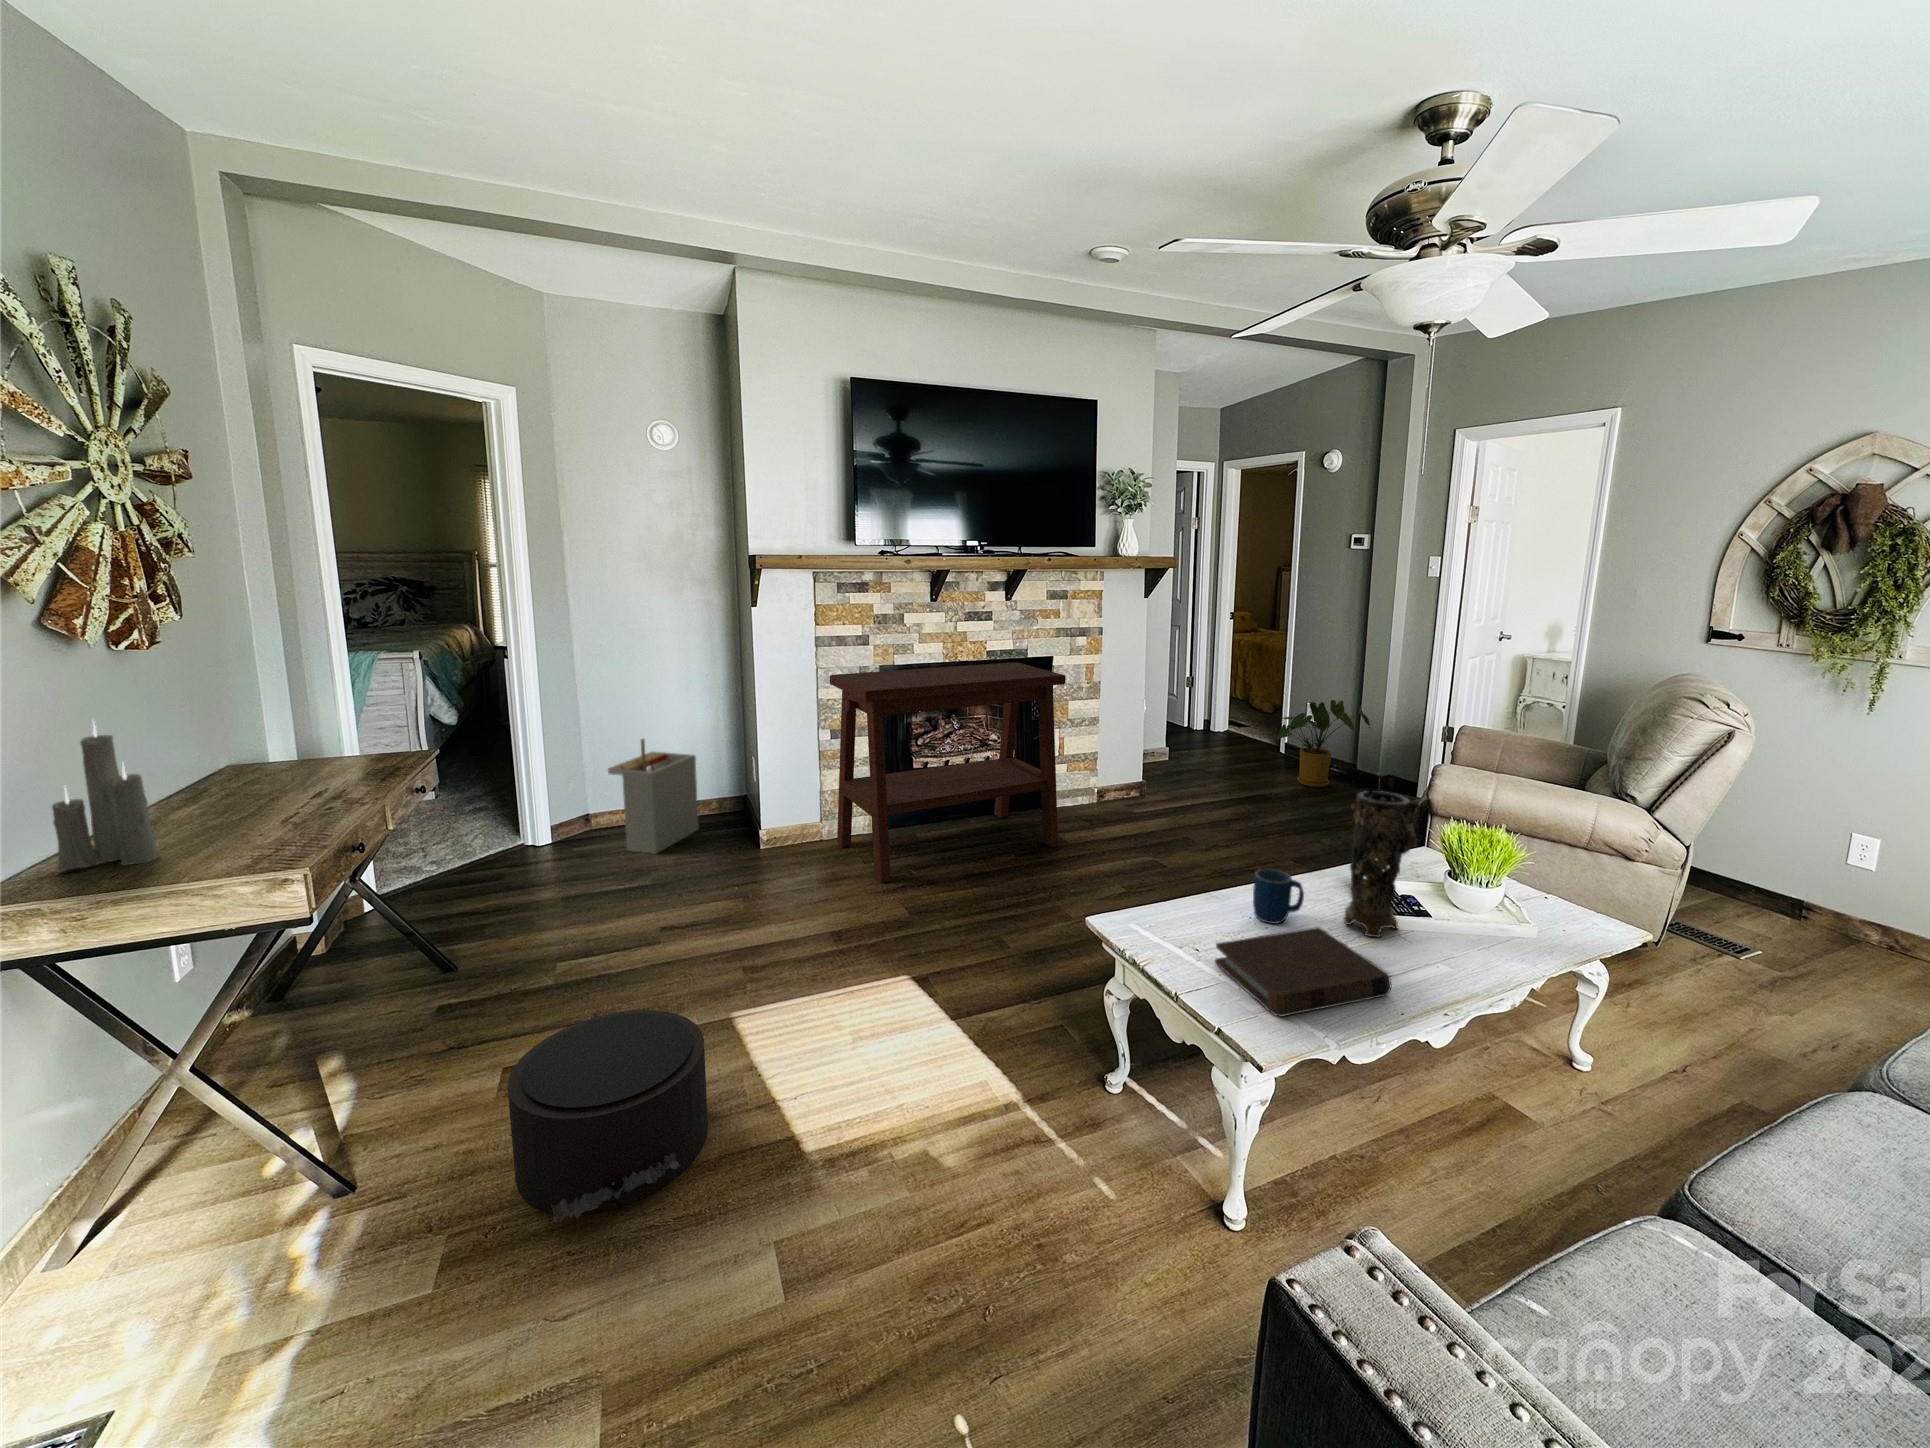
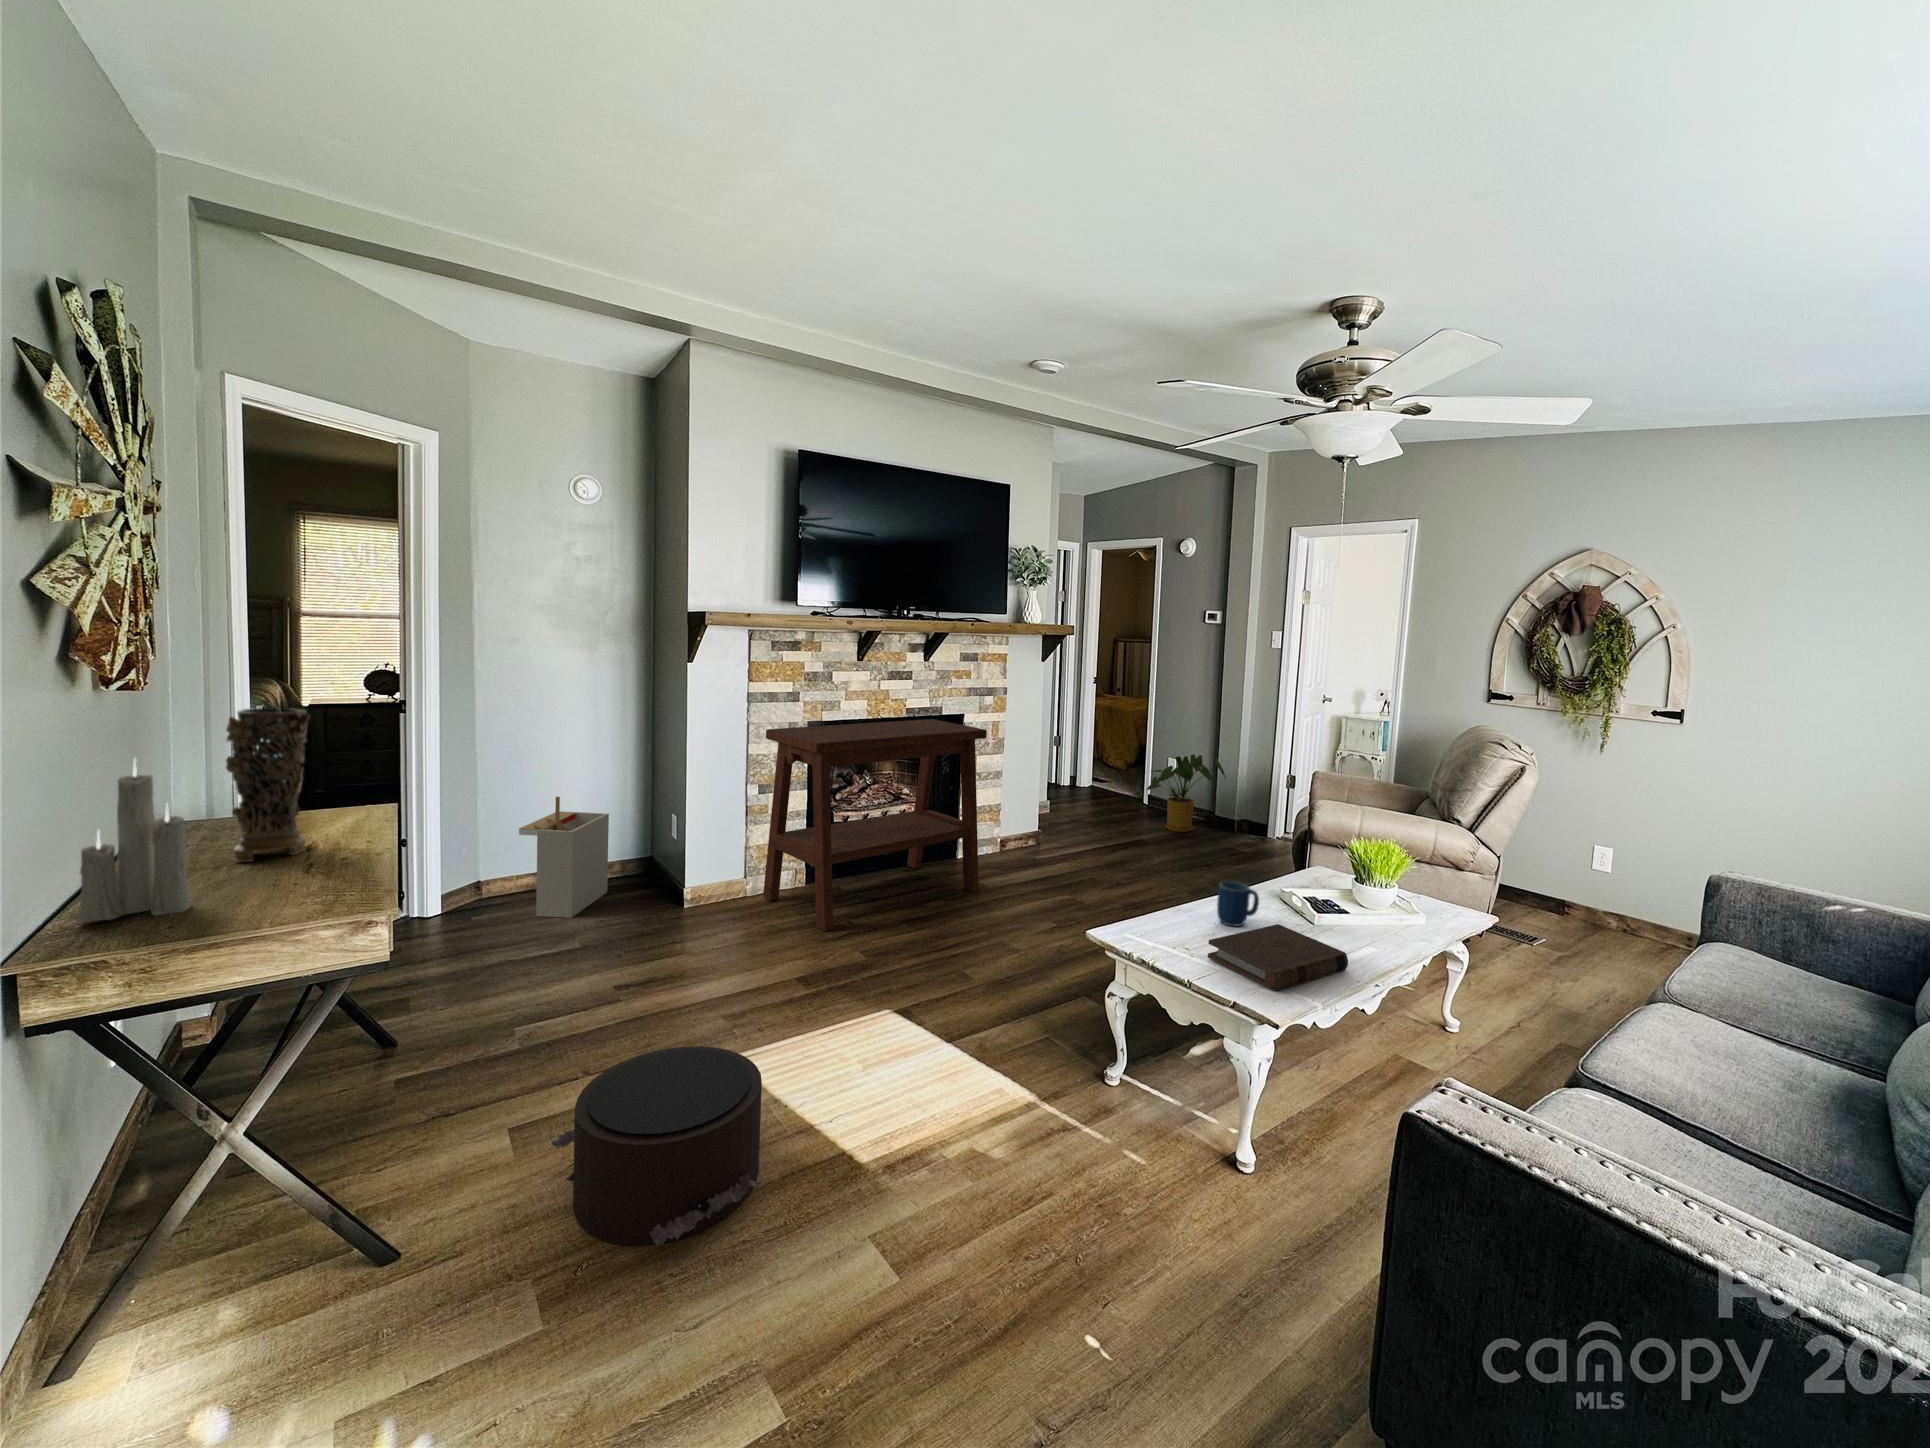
decorative vase: present [1343,791,1420,937] -> present [226,708,310,862]

